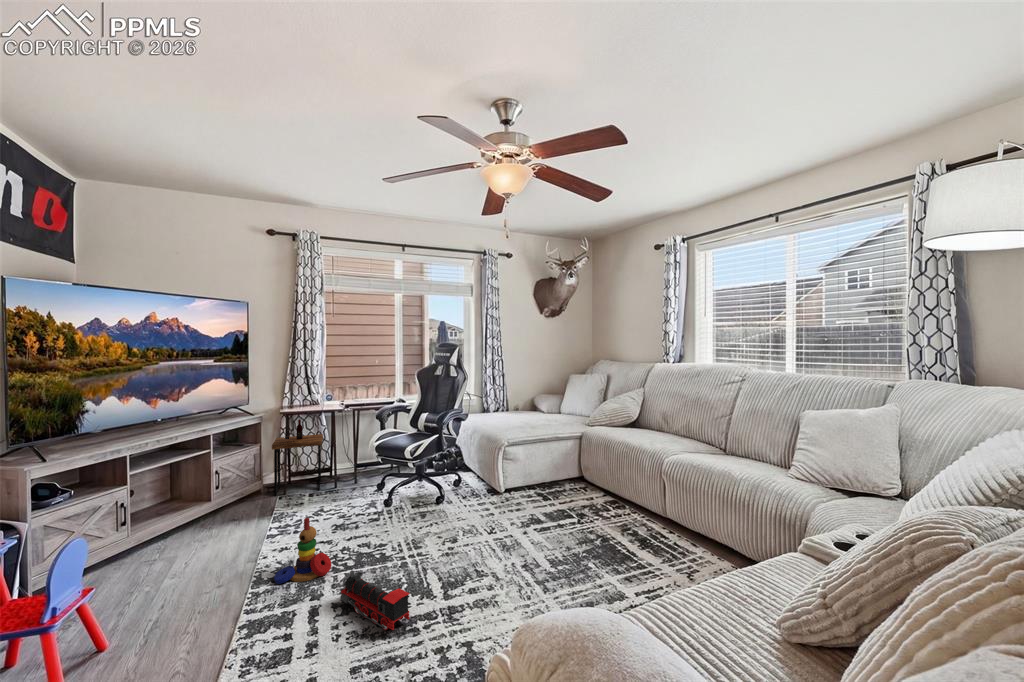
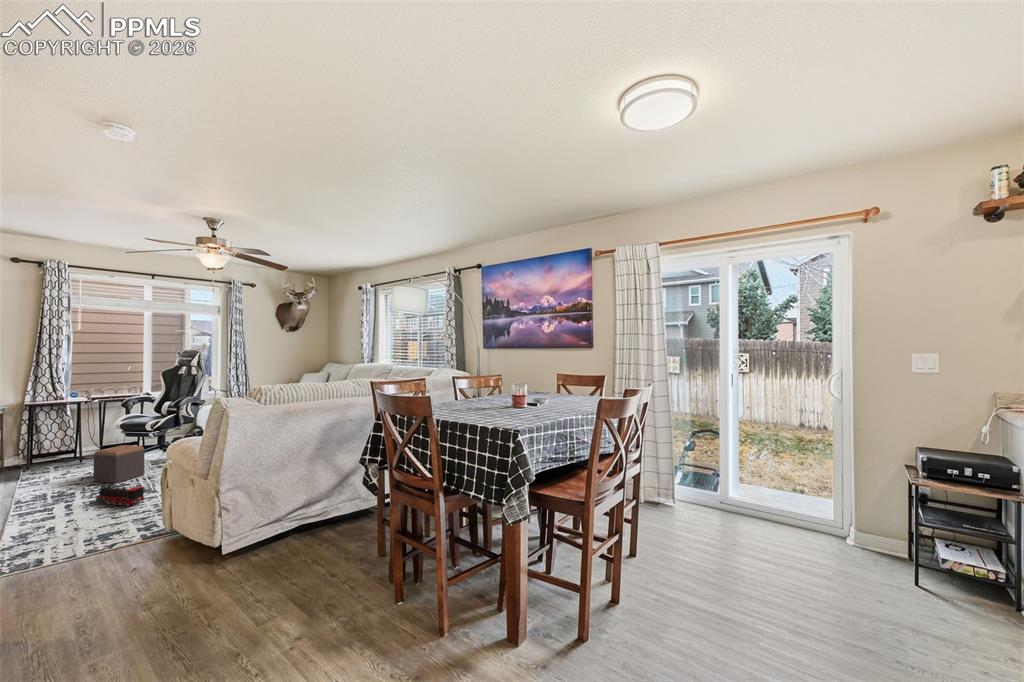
side table: present [272,419,323,496] -> none [16,411,68,471]
footstool: none [343,481,403,547] -> present [93,445,144,483]
stacking toy: present [274,518,331,584] -> none [40,463,86,503]

